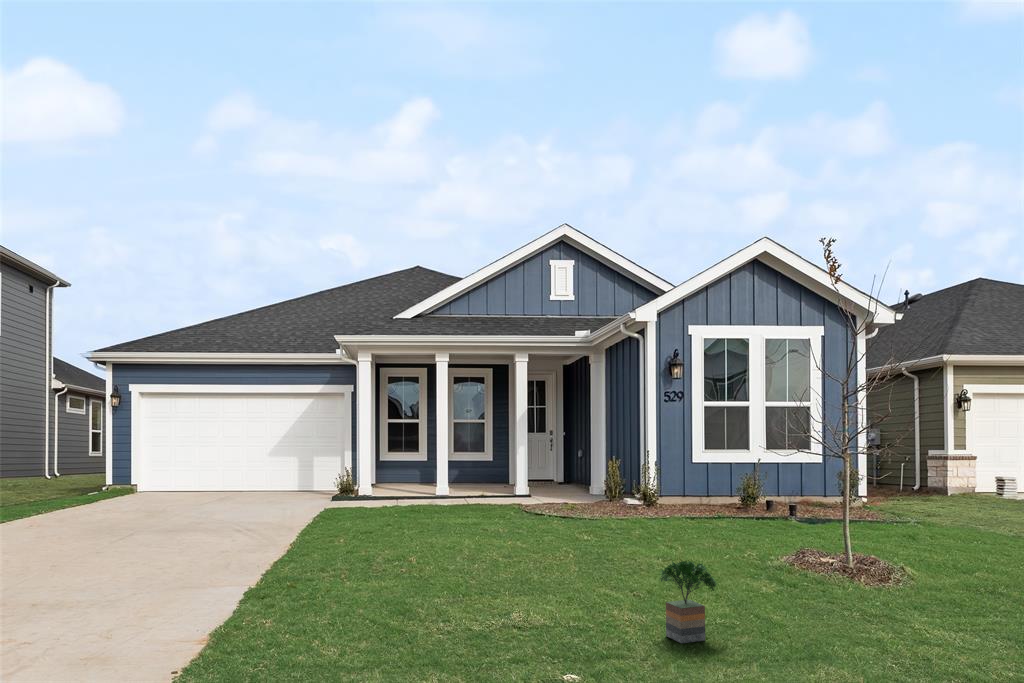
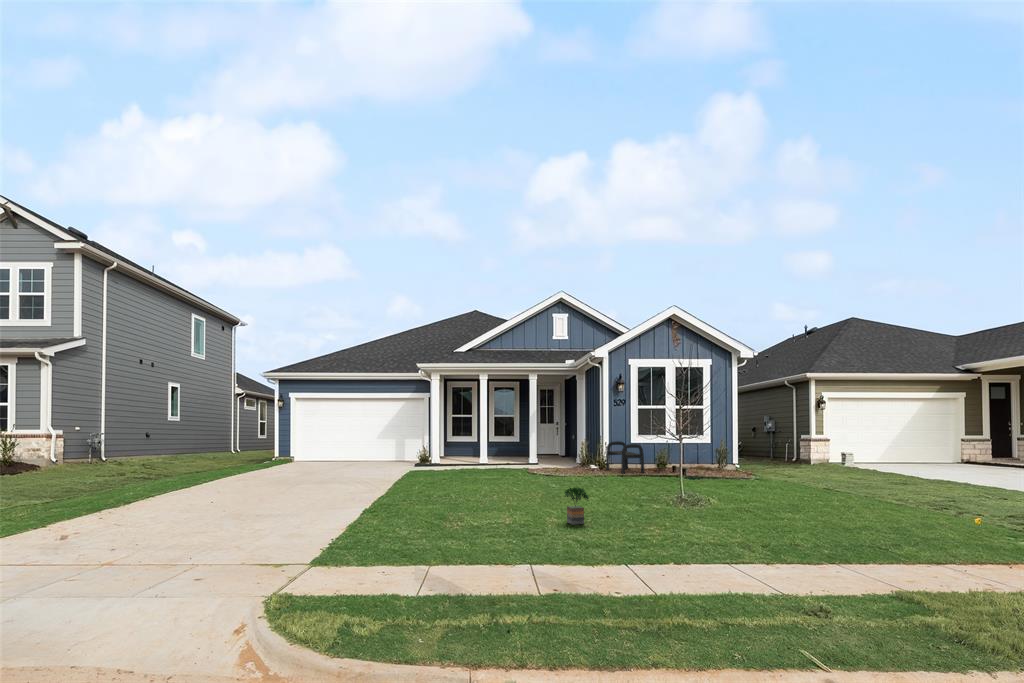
bench: none [653,460,722,515] -> present [606,441,645,474]

